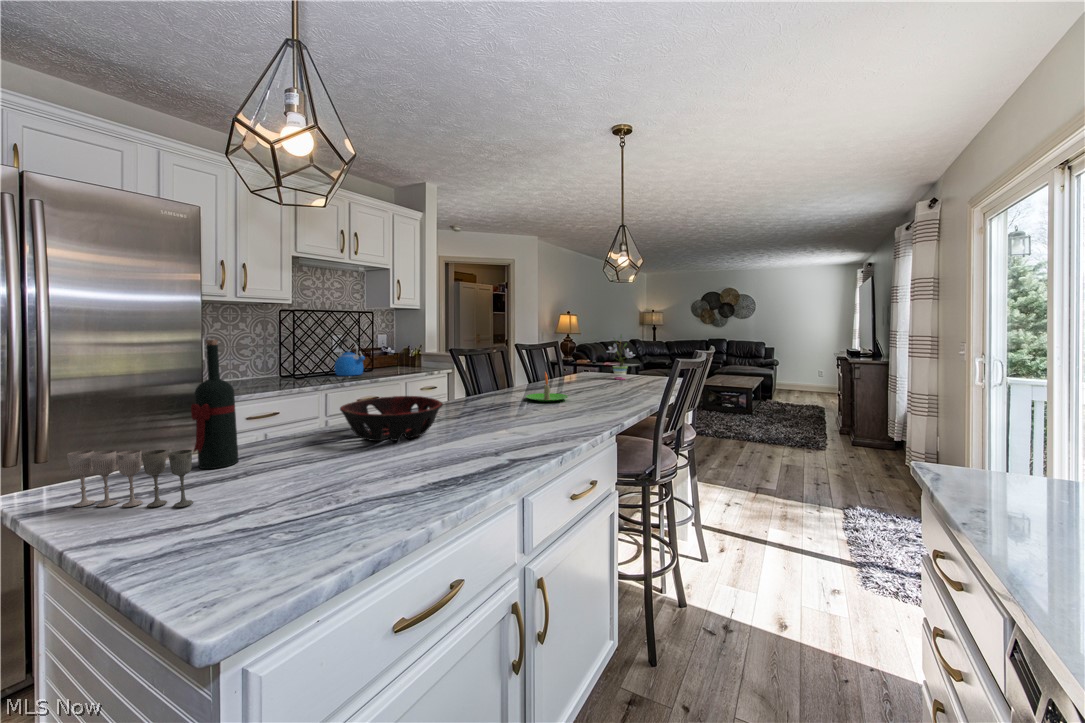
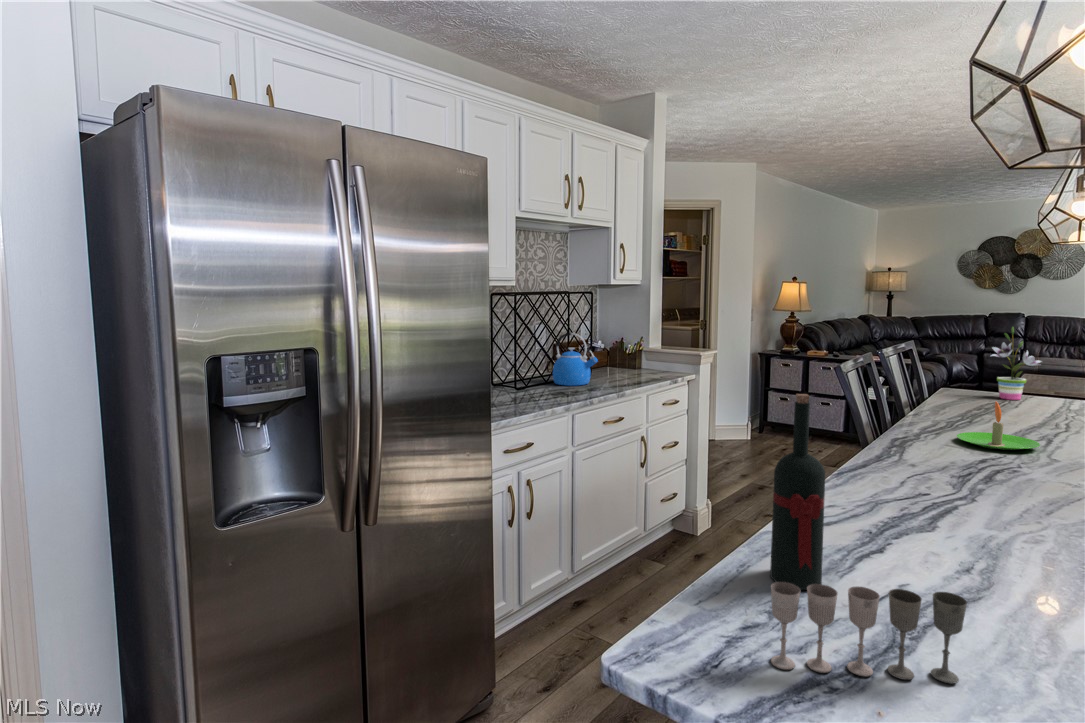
decorative bowl: present [340,396,443,441] -> none [846,454,1027,537]

